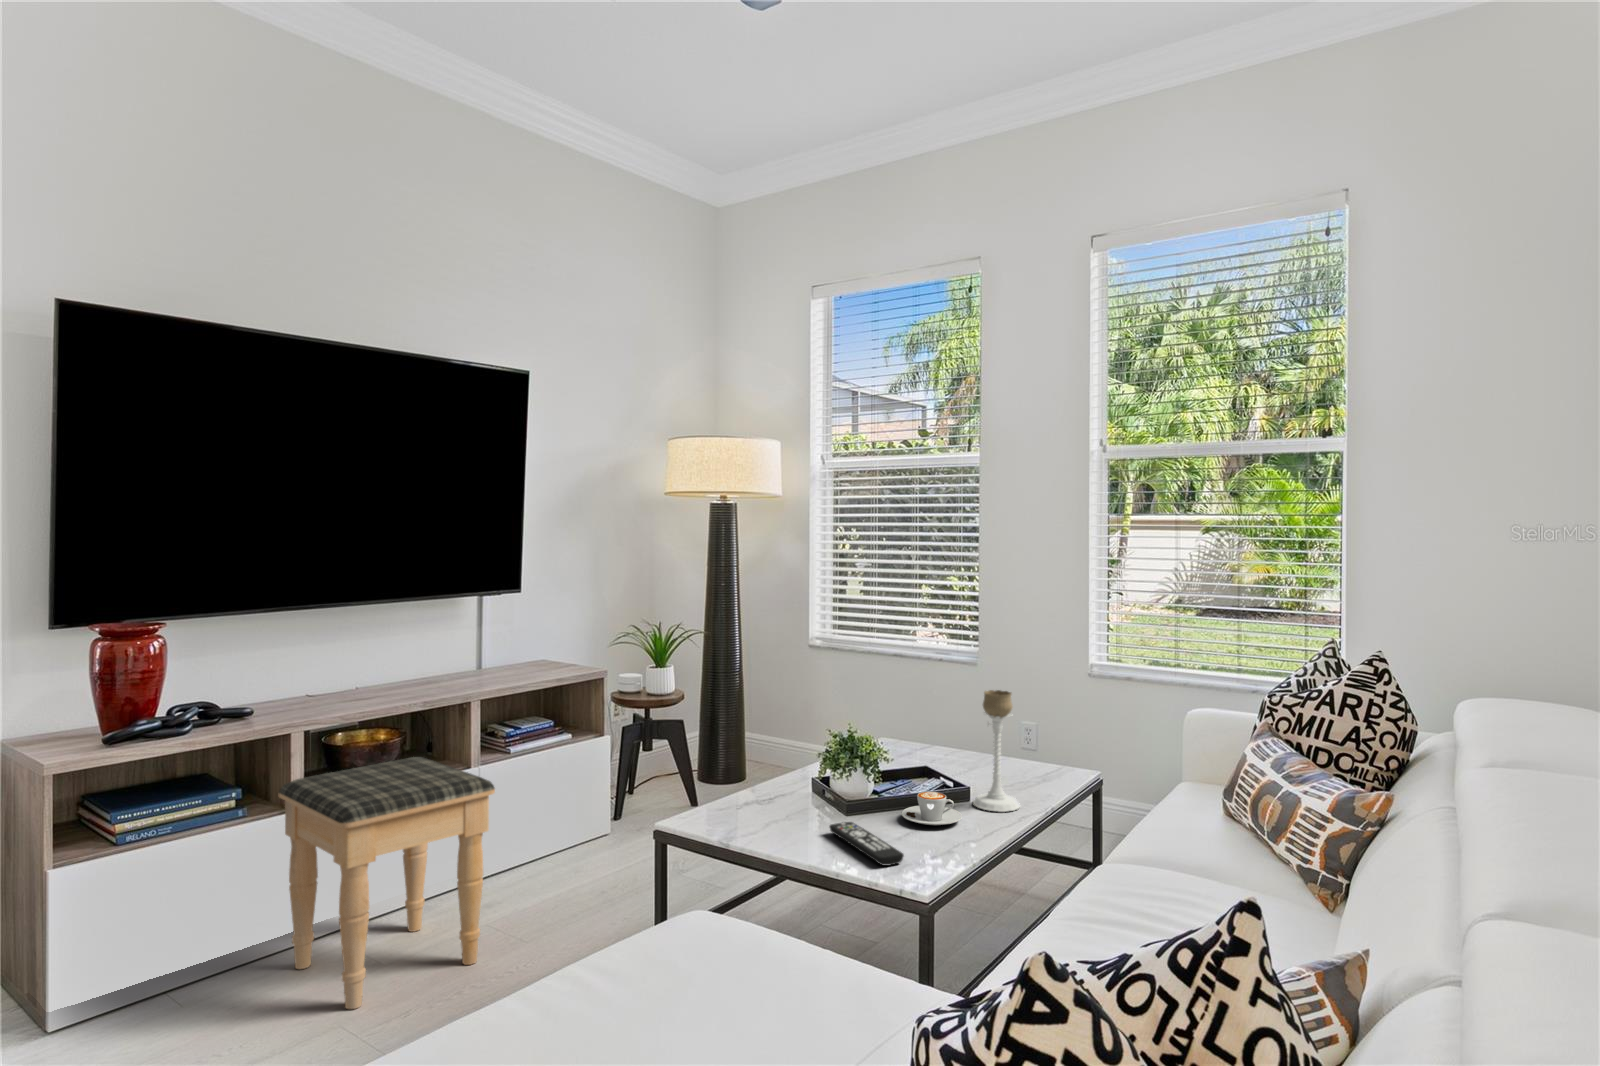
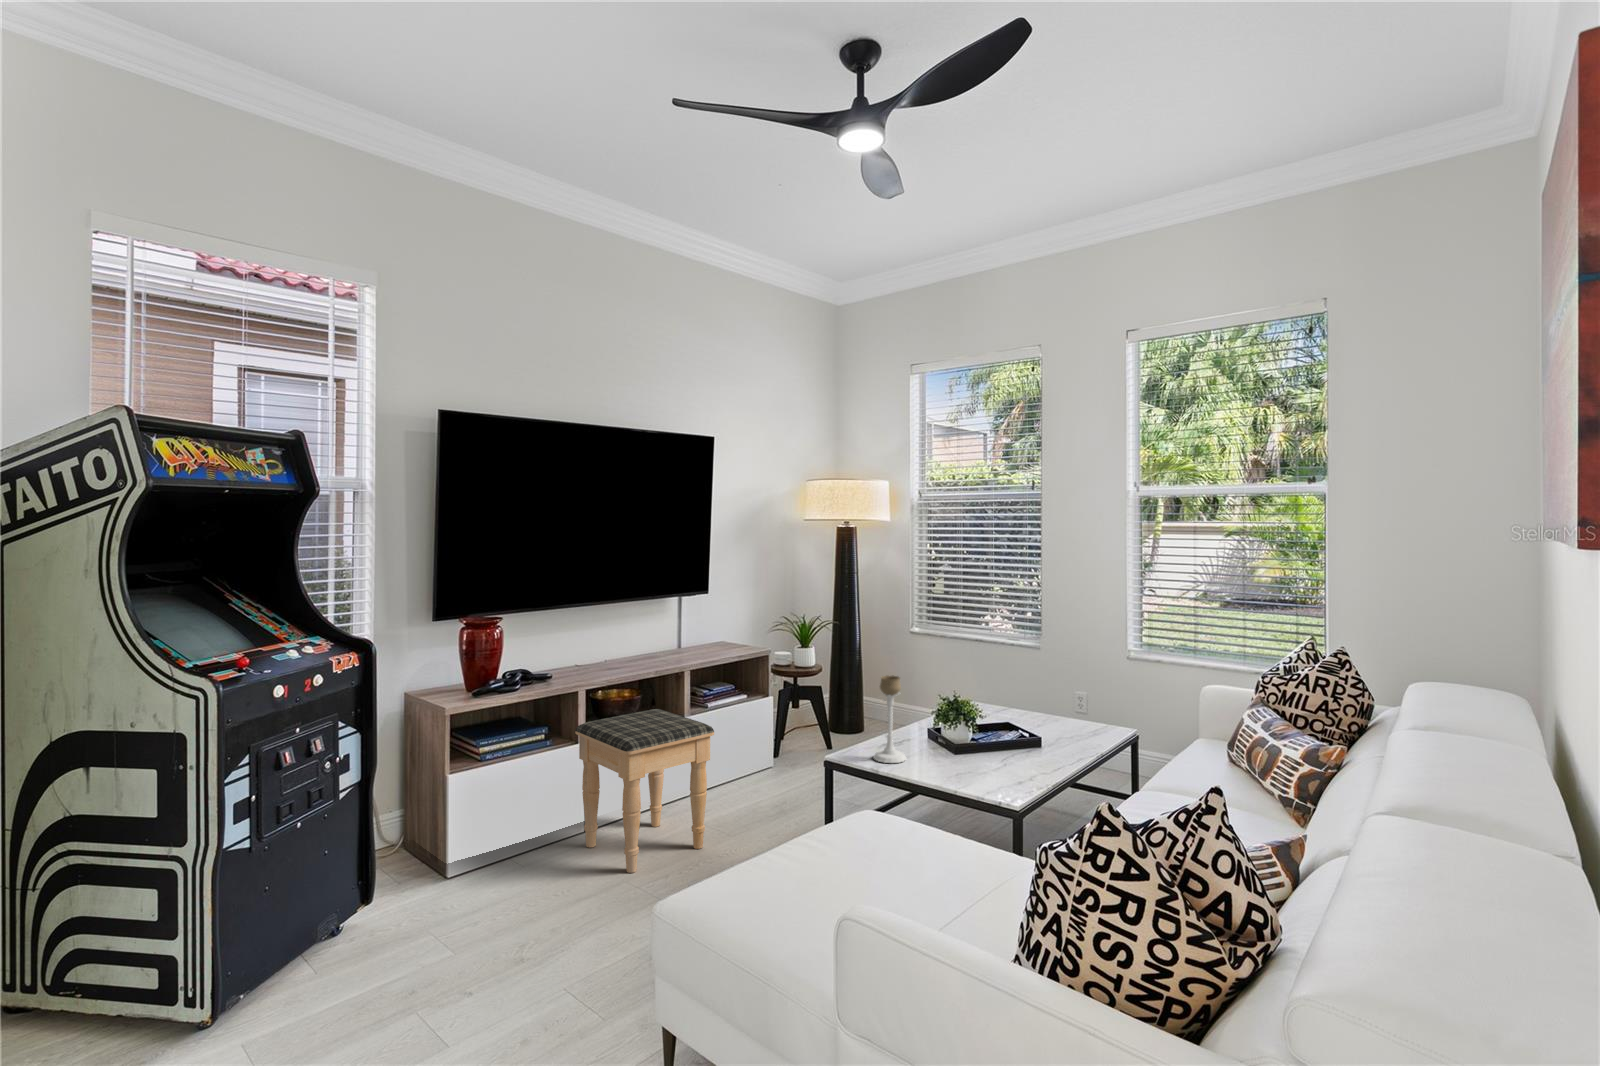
candle holder: present [973,690,1020,812] -> present [873,676,906,763]
coffee cup: present [902,792,962,825] -> none [995,740,1038,763]
remote control: present [829,822,904,866] -> none [947,759,1001,788]

